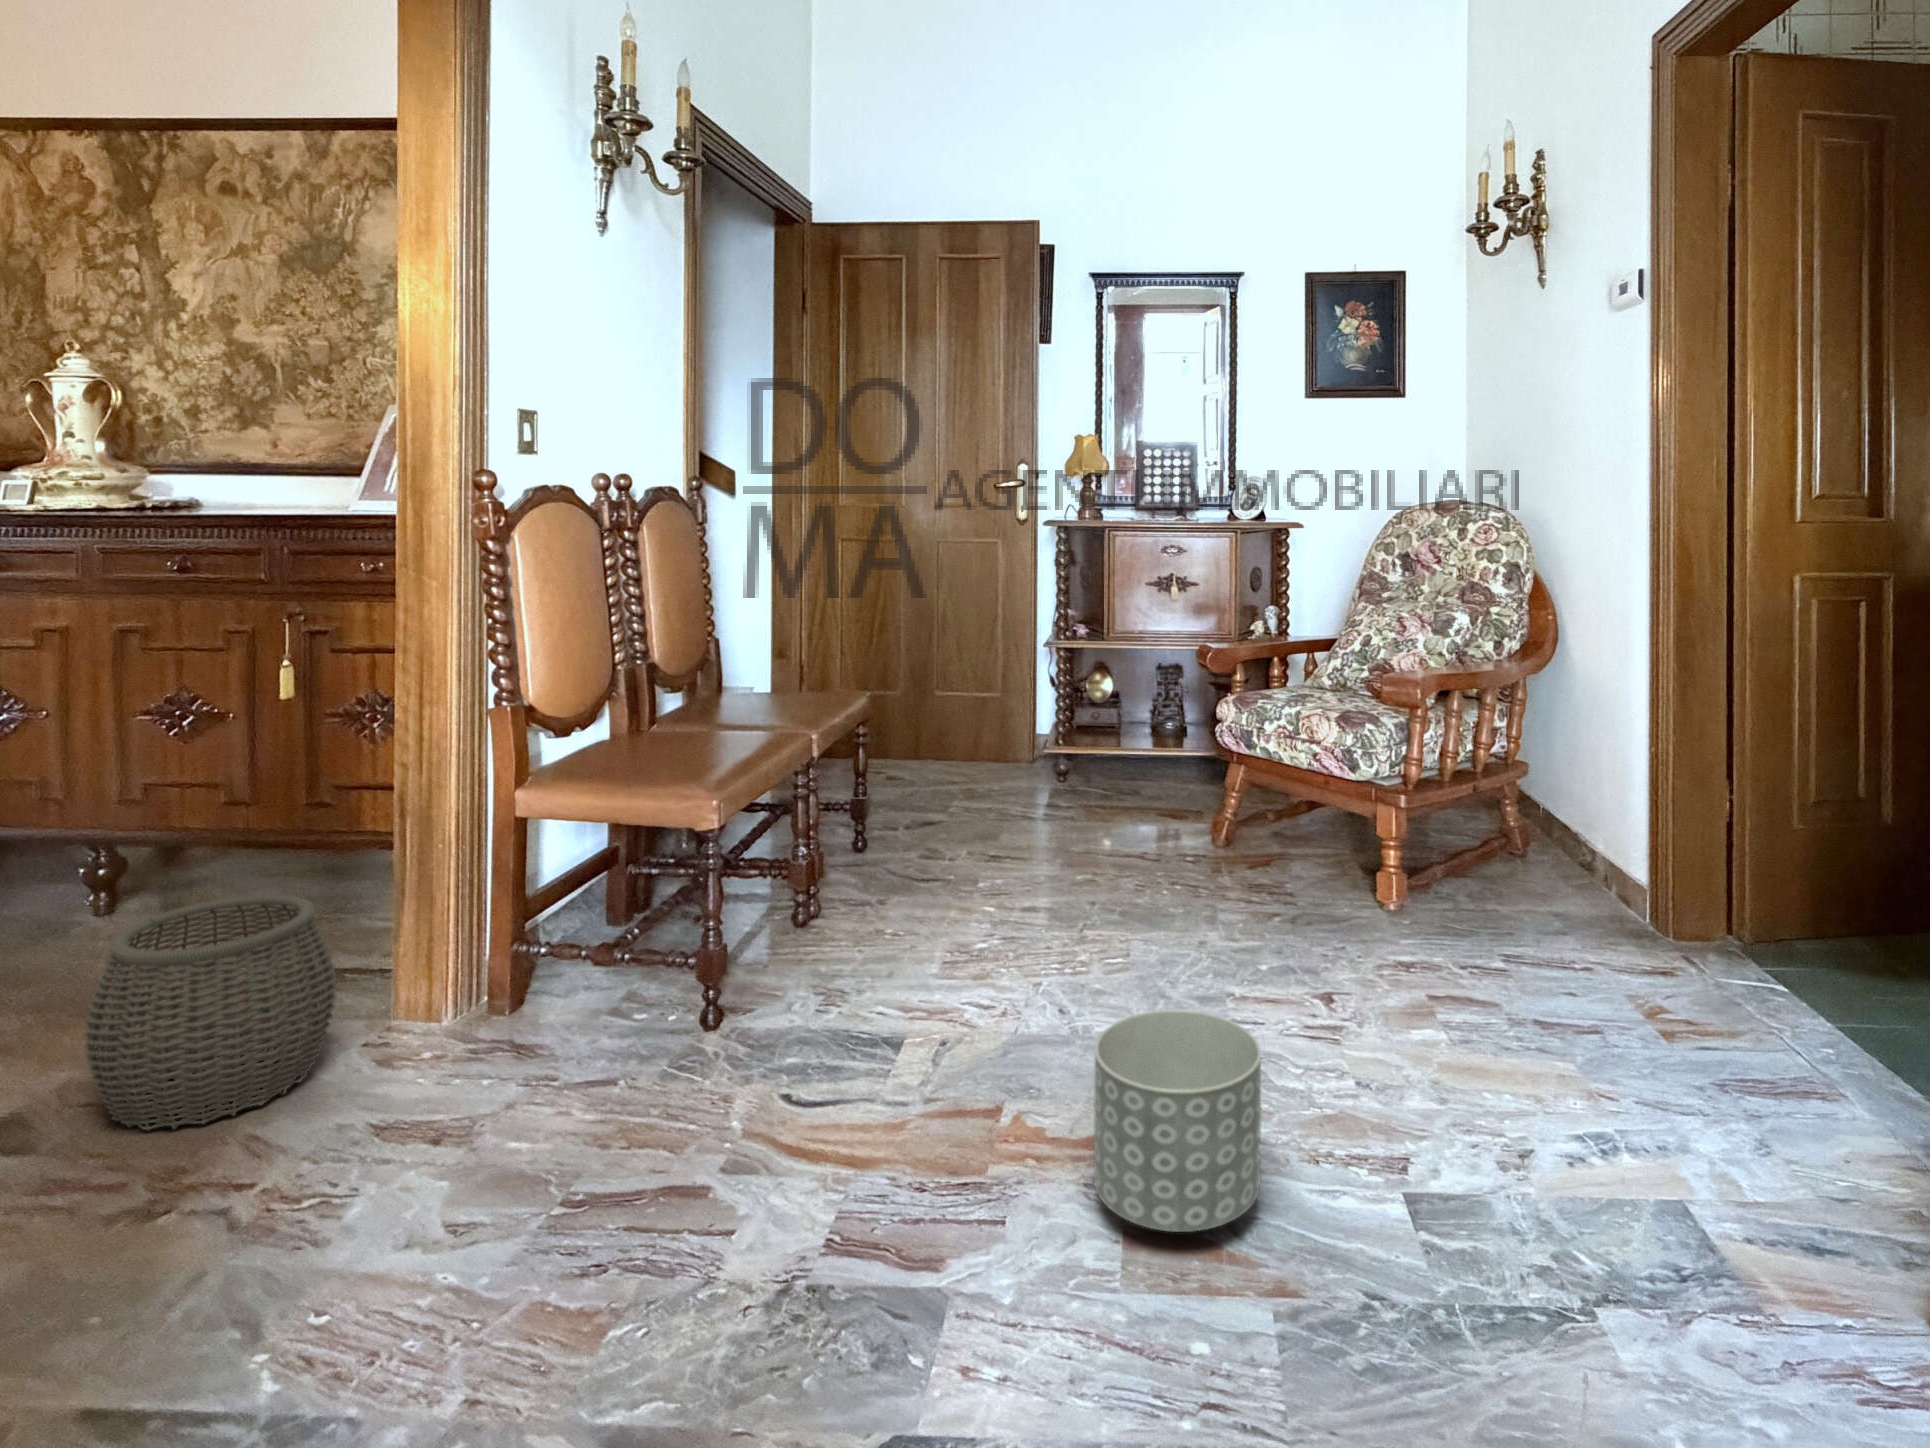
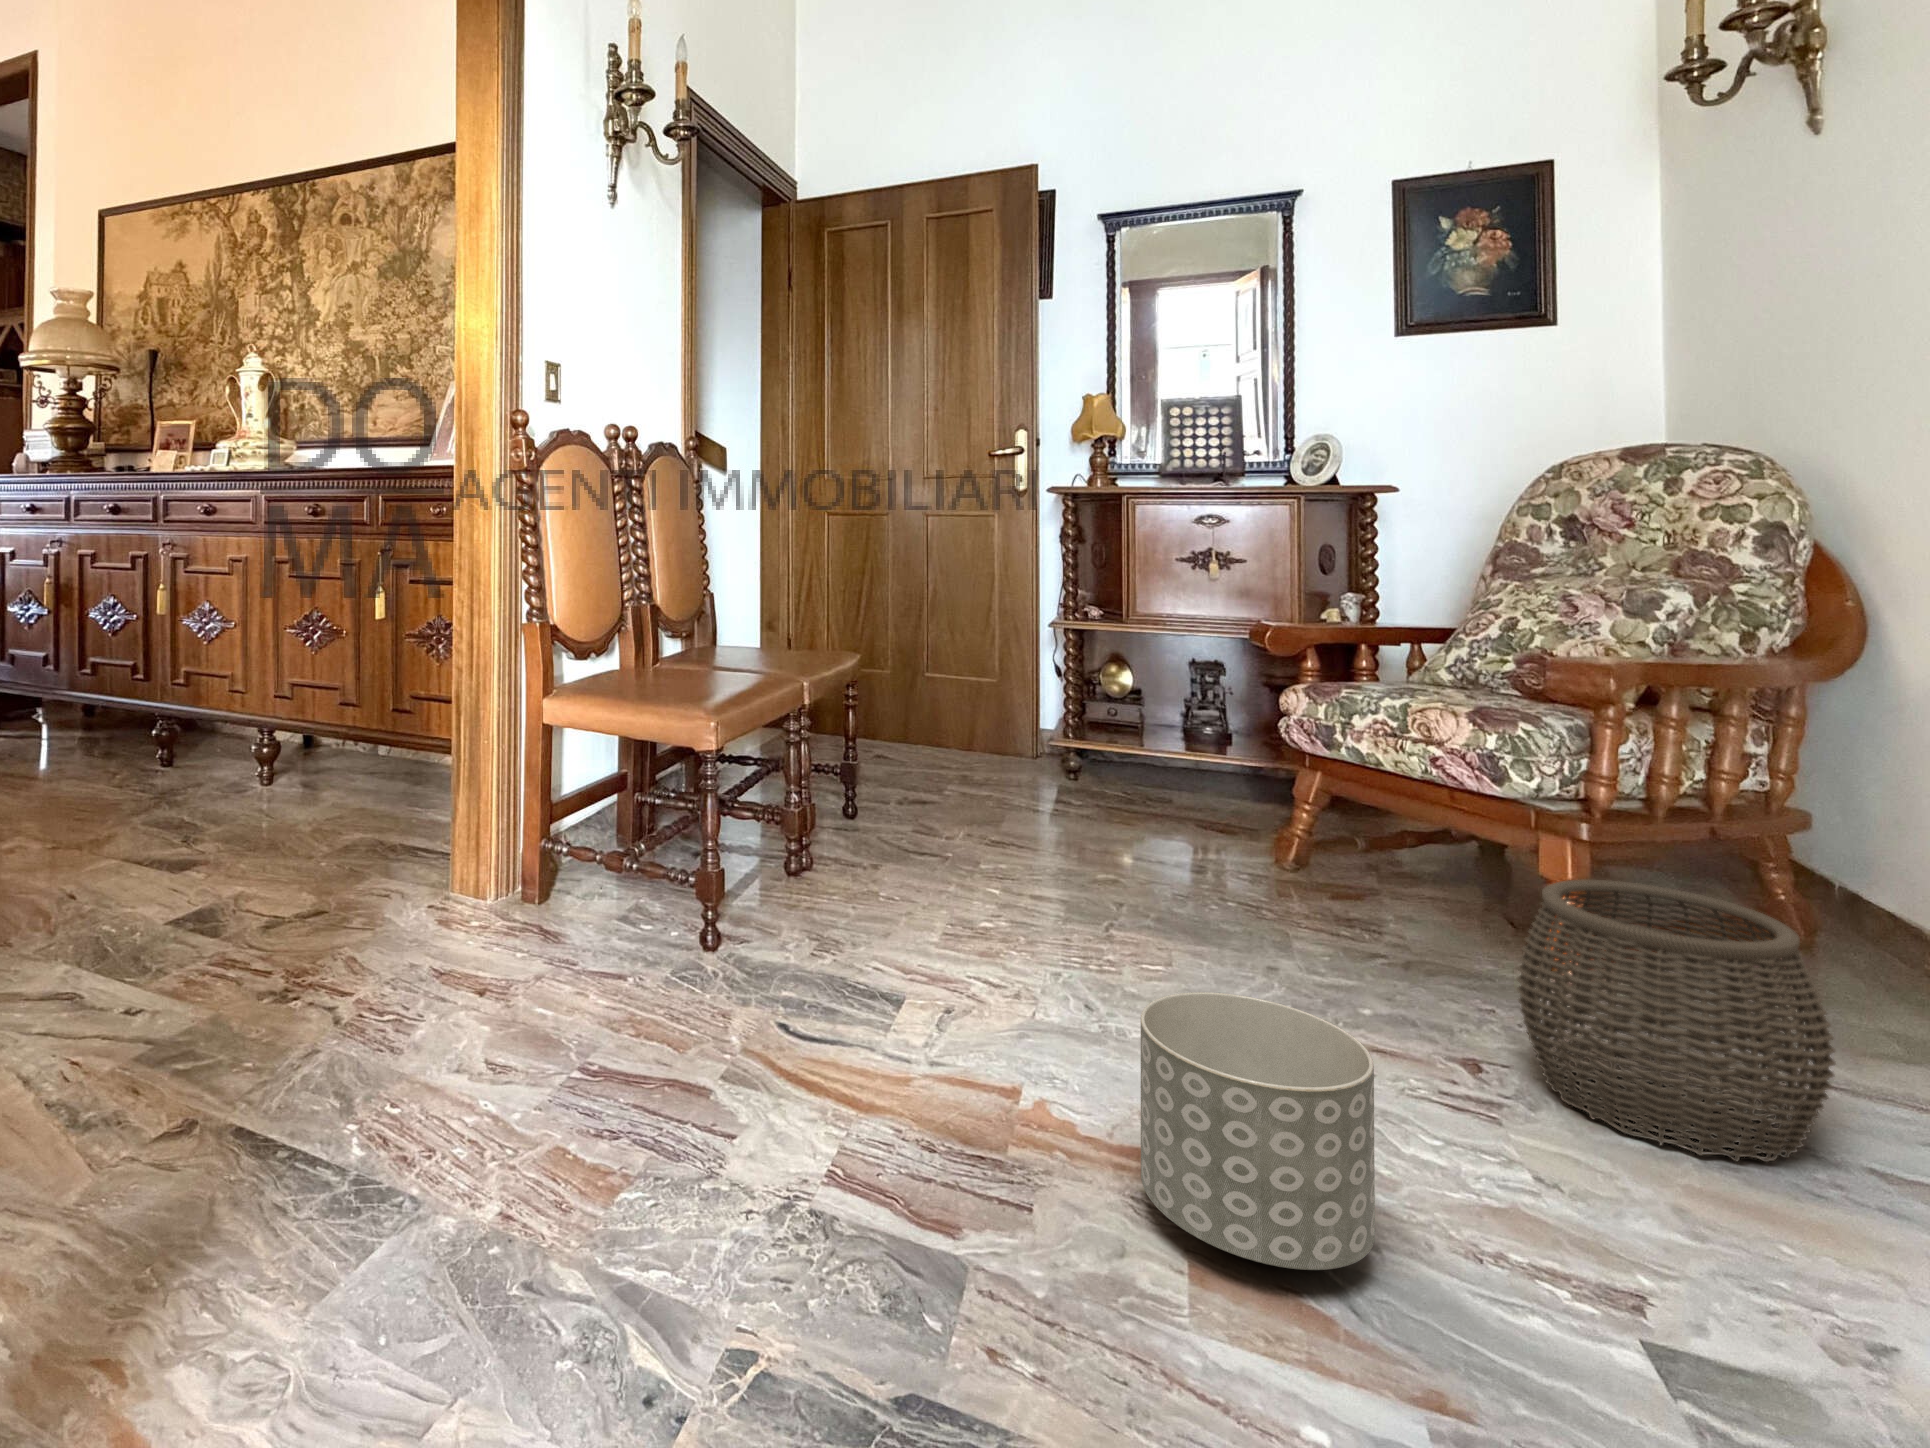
woven basket: present [84,895,337,1130] -> present [1516,880,1835,1162]

